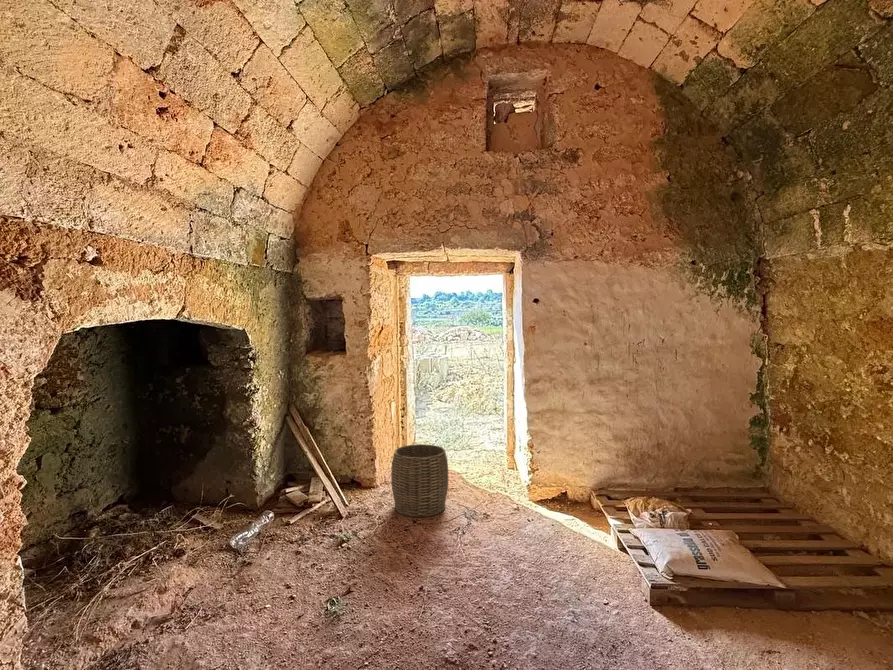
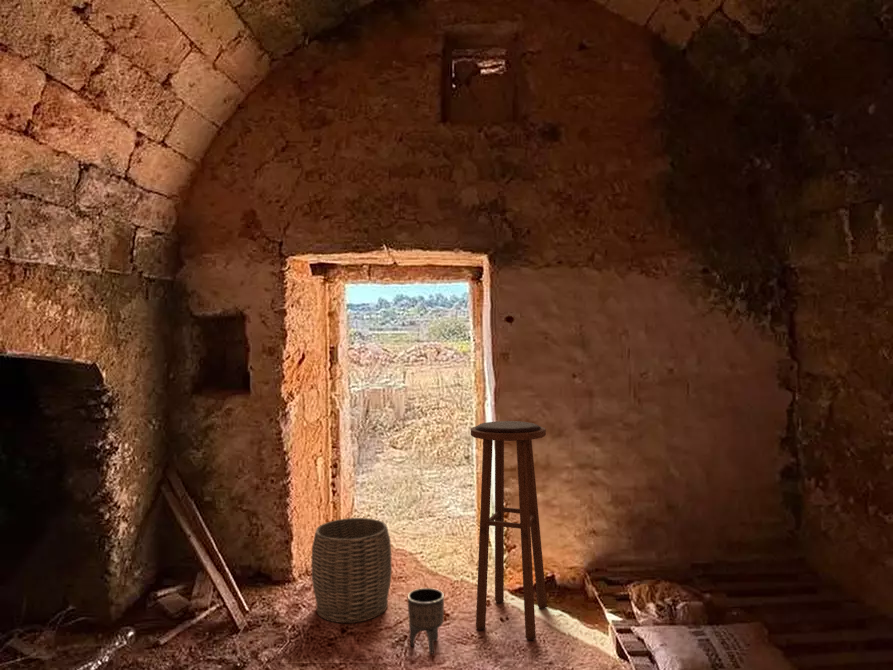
stool: none [508,376,564,533] -> present [471,421,547,640]
planter: none [462,493,488,539] -> present [408,588,444,654]

